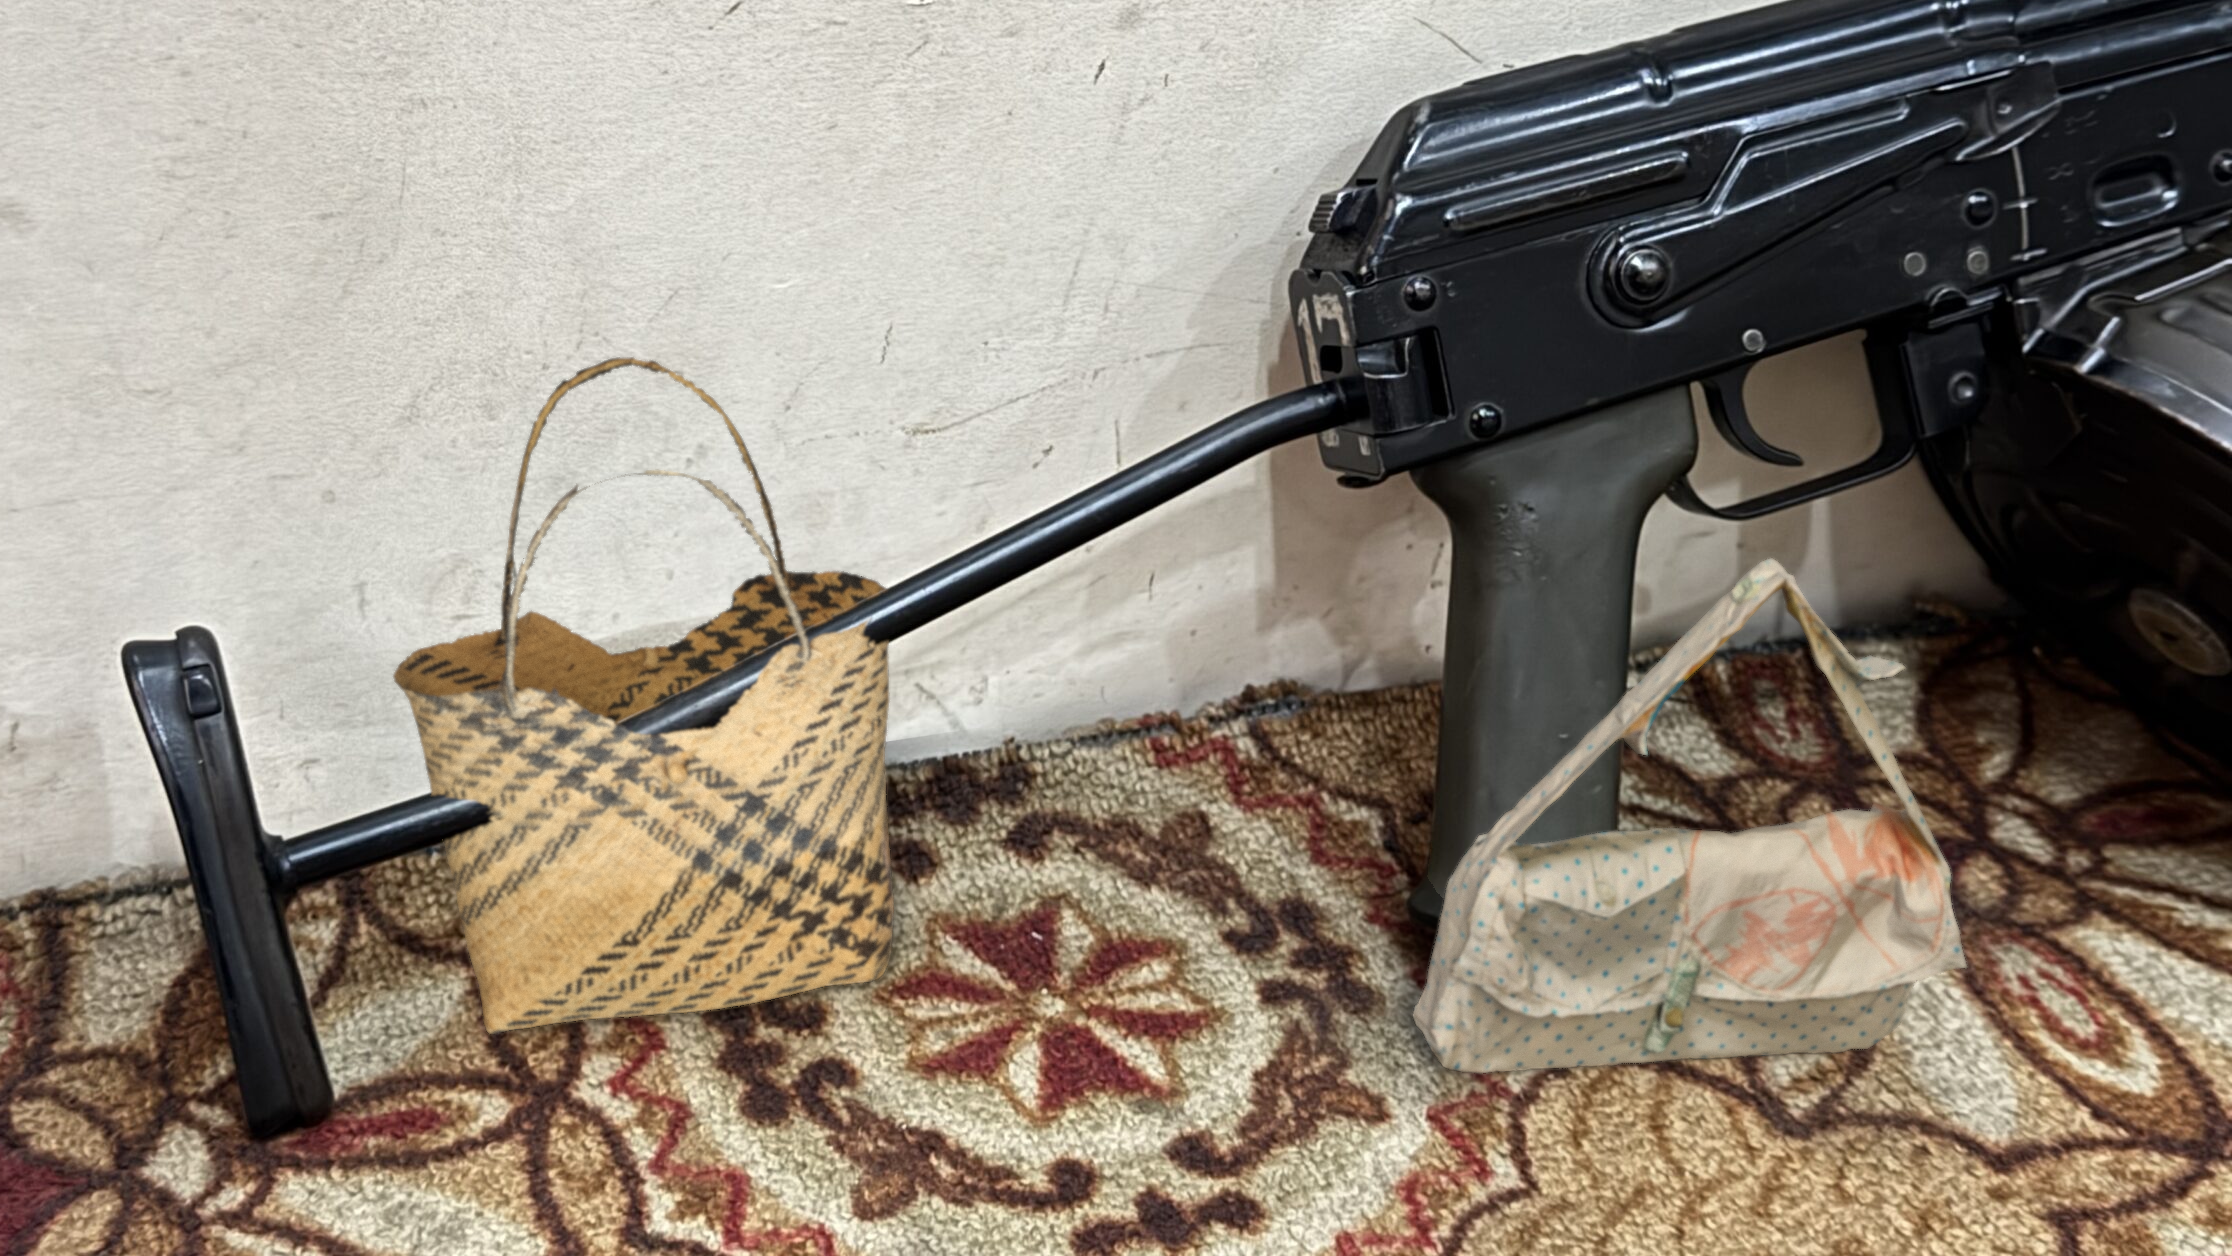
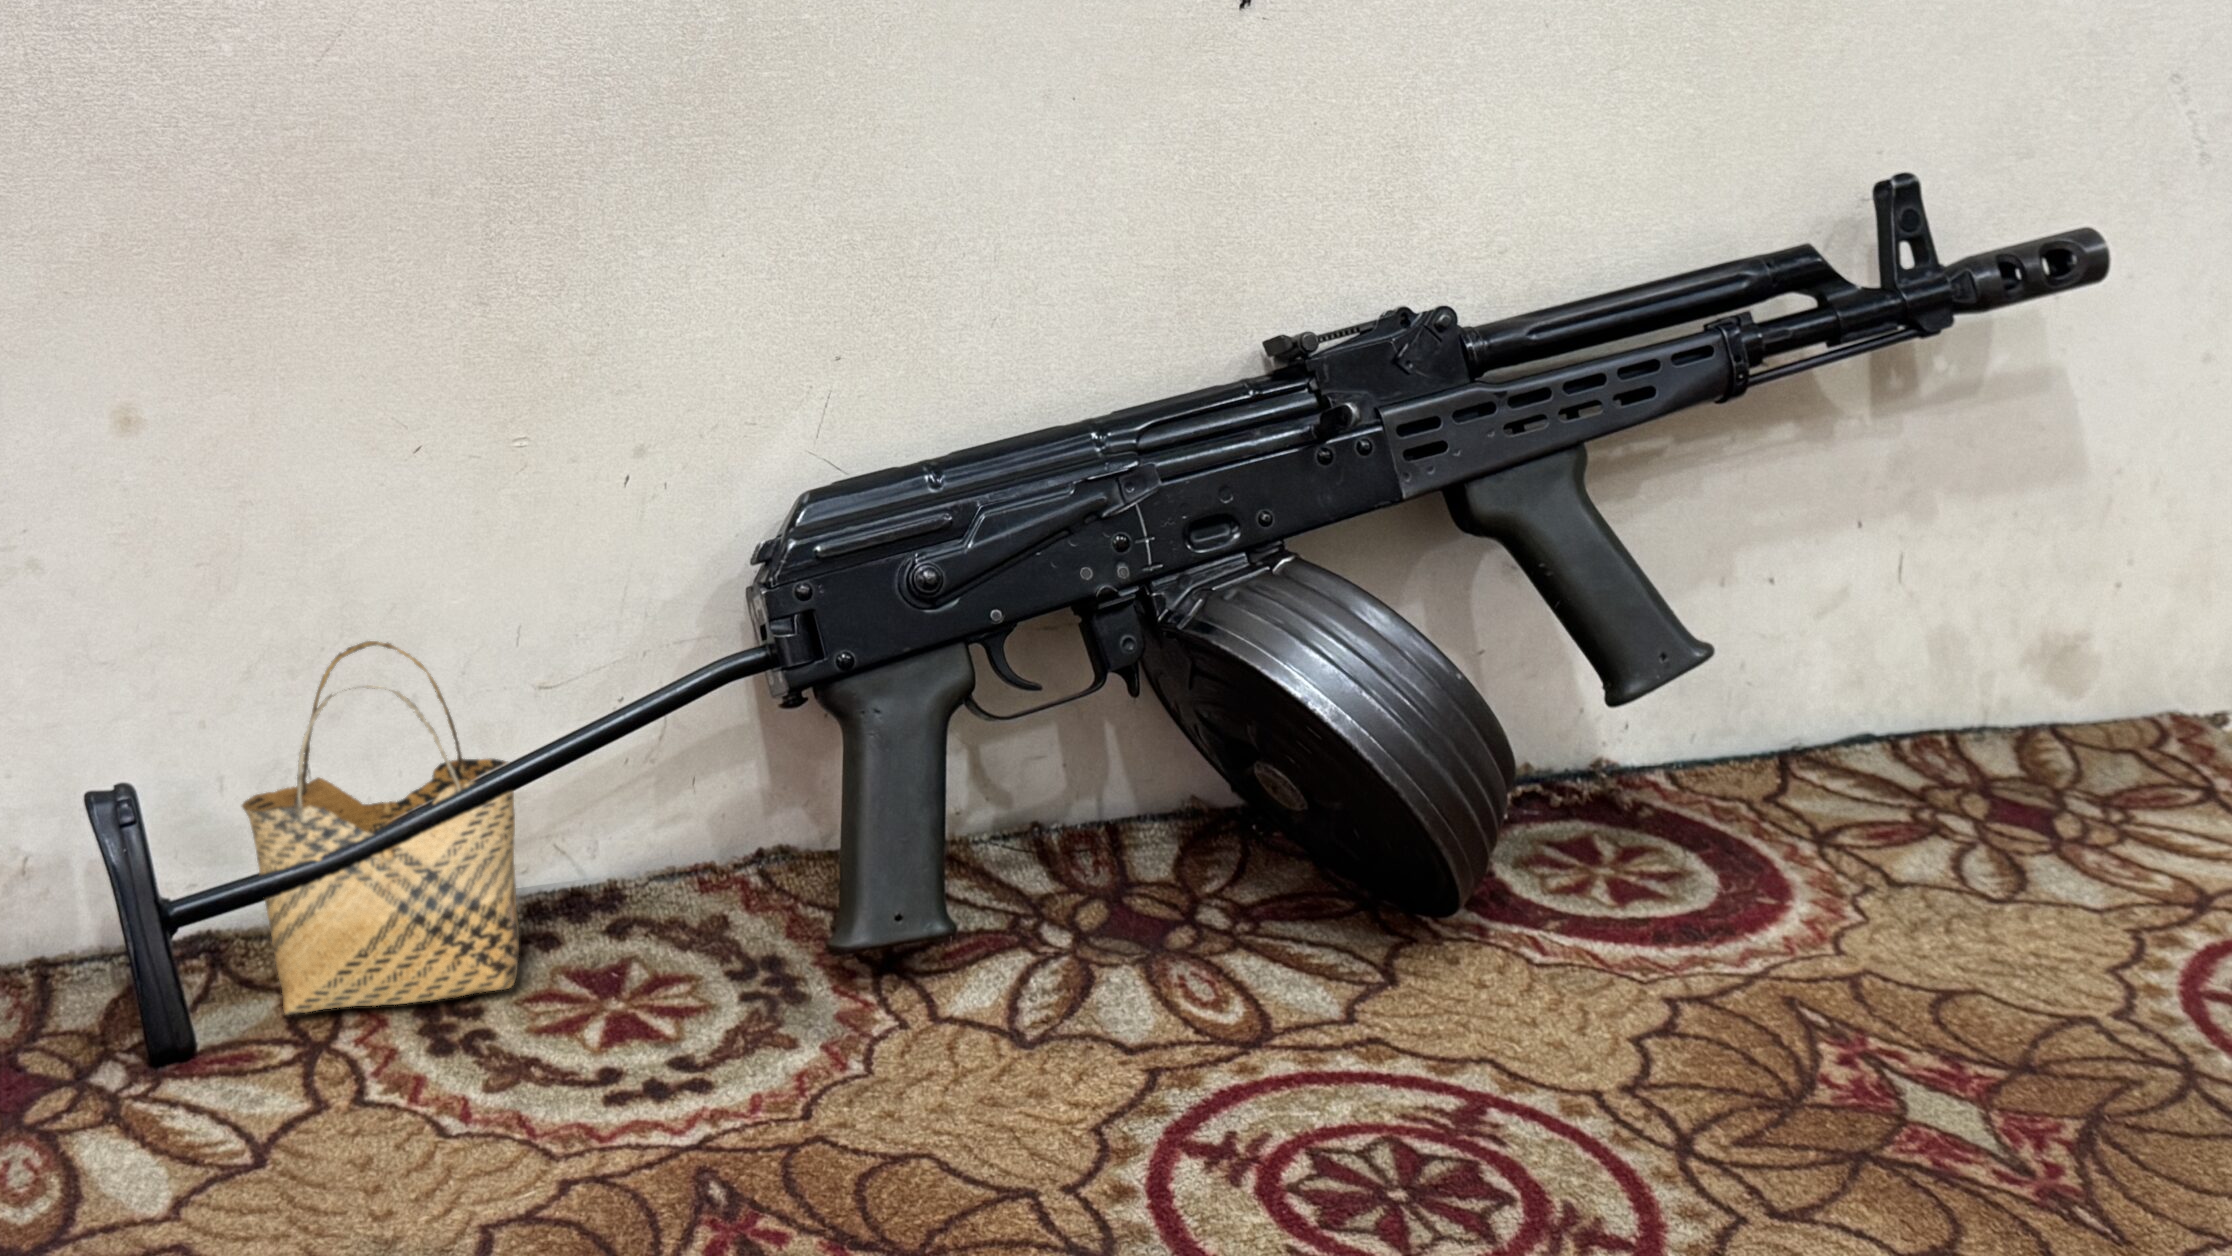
bag: present [1413,559,1966,1073] -> none [792,723,1075,1022]

